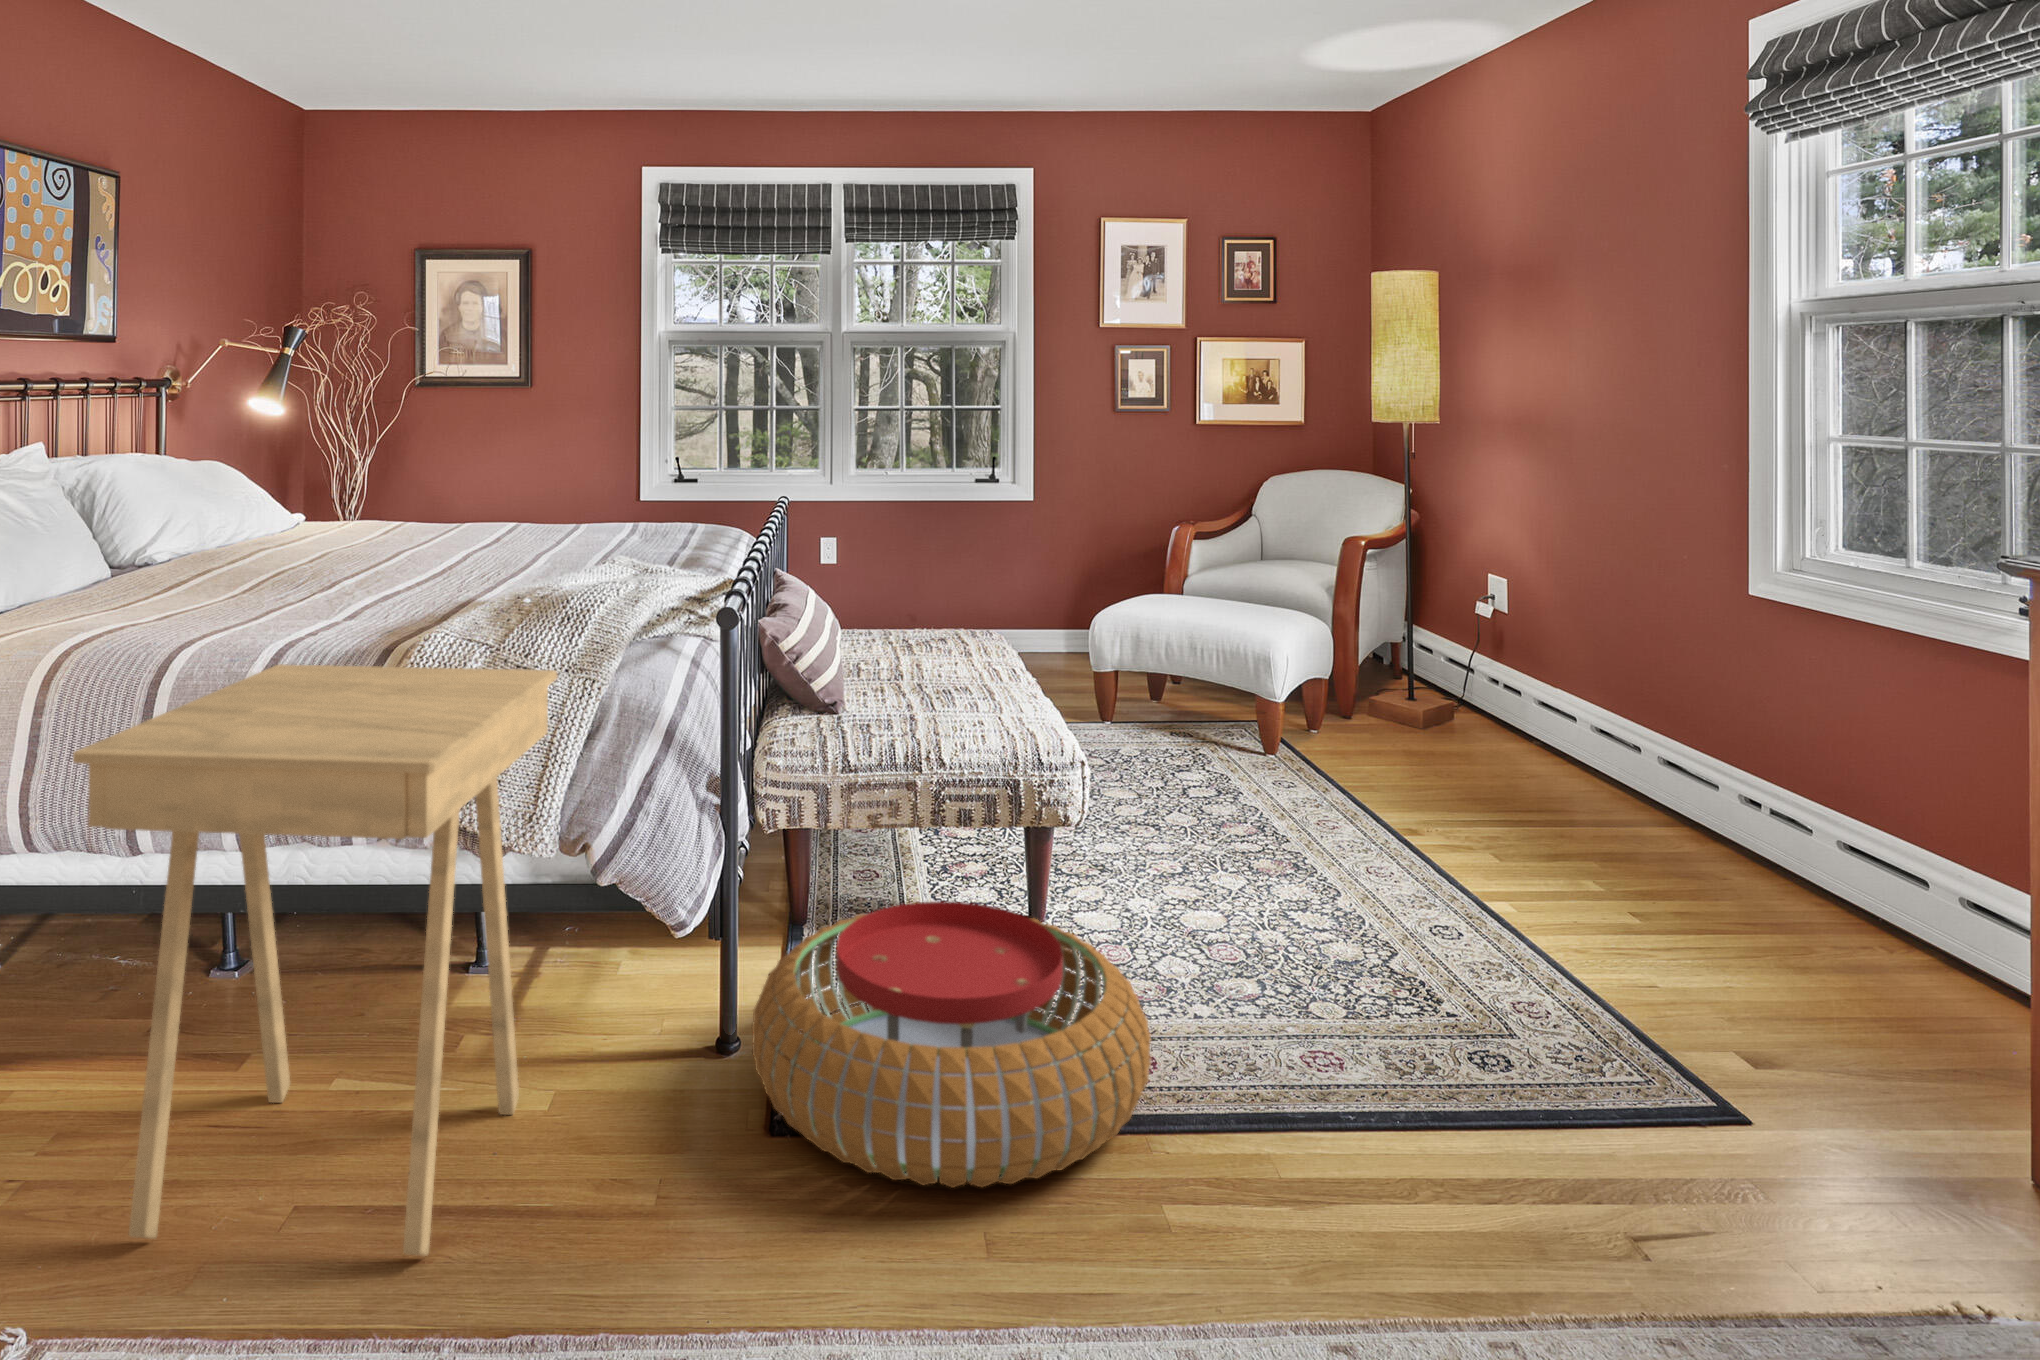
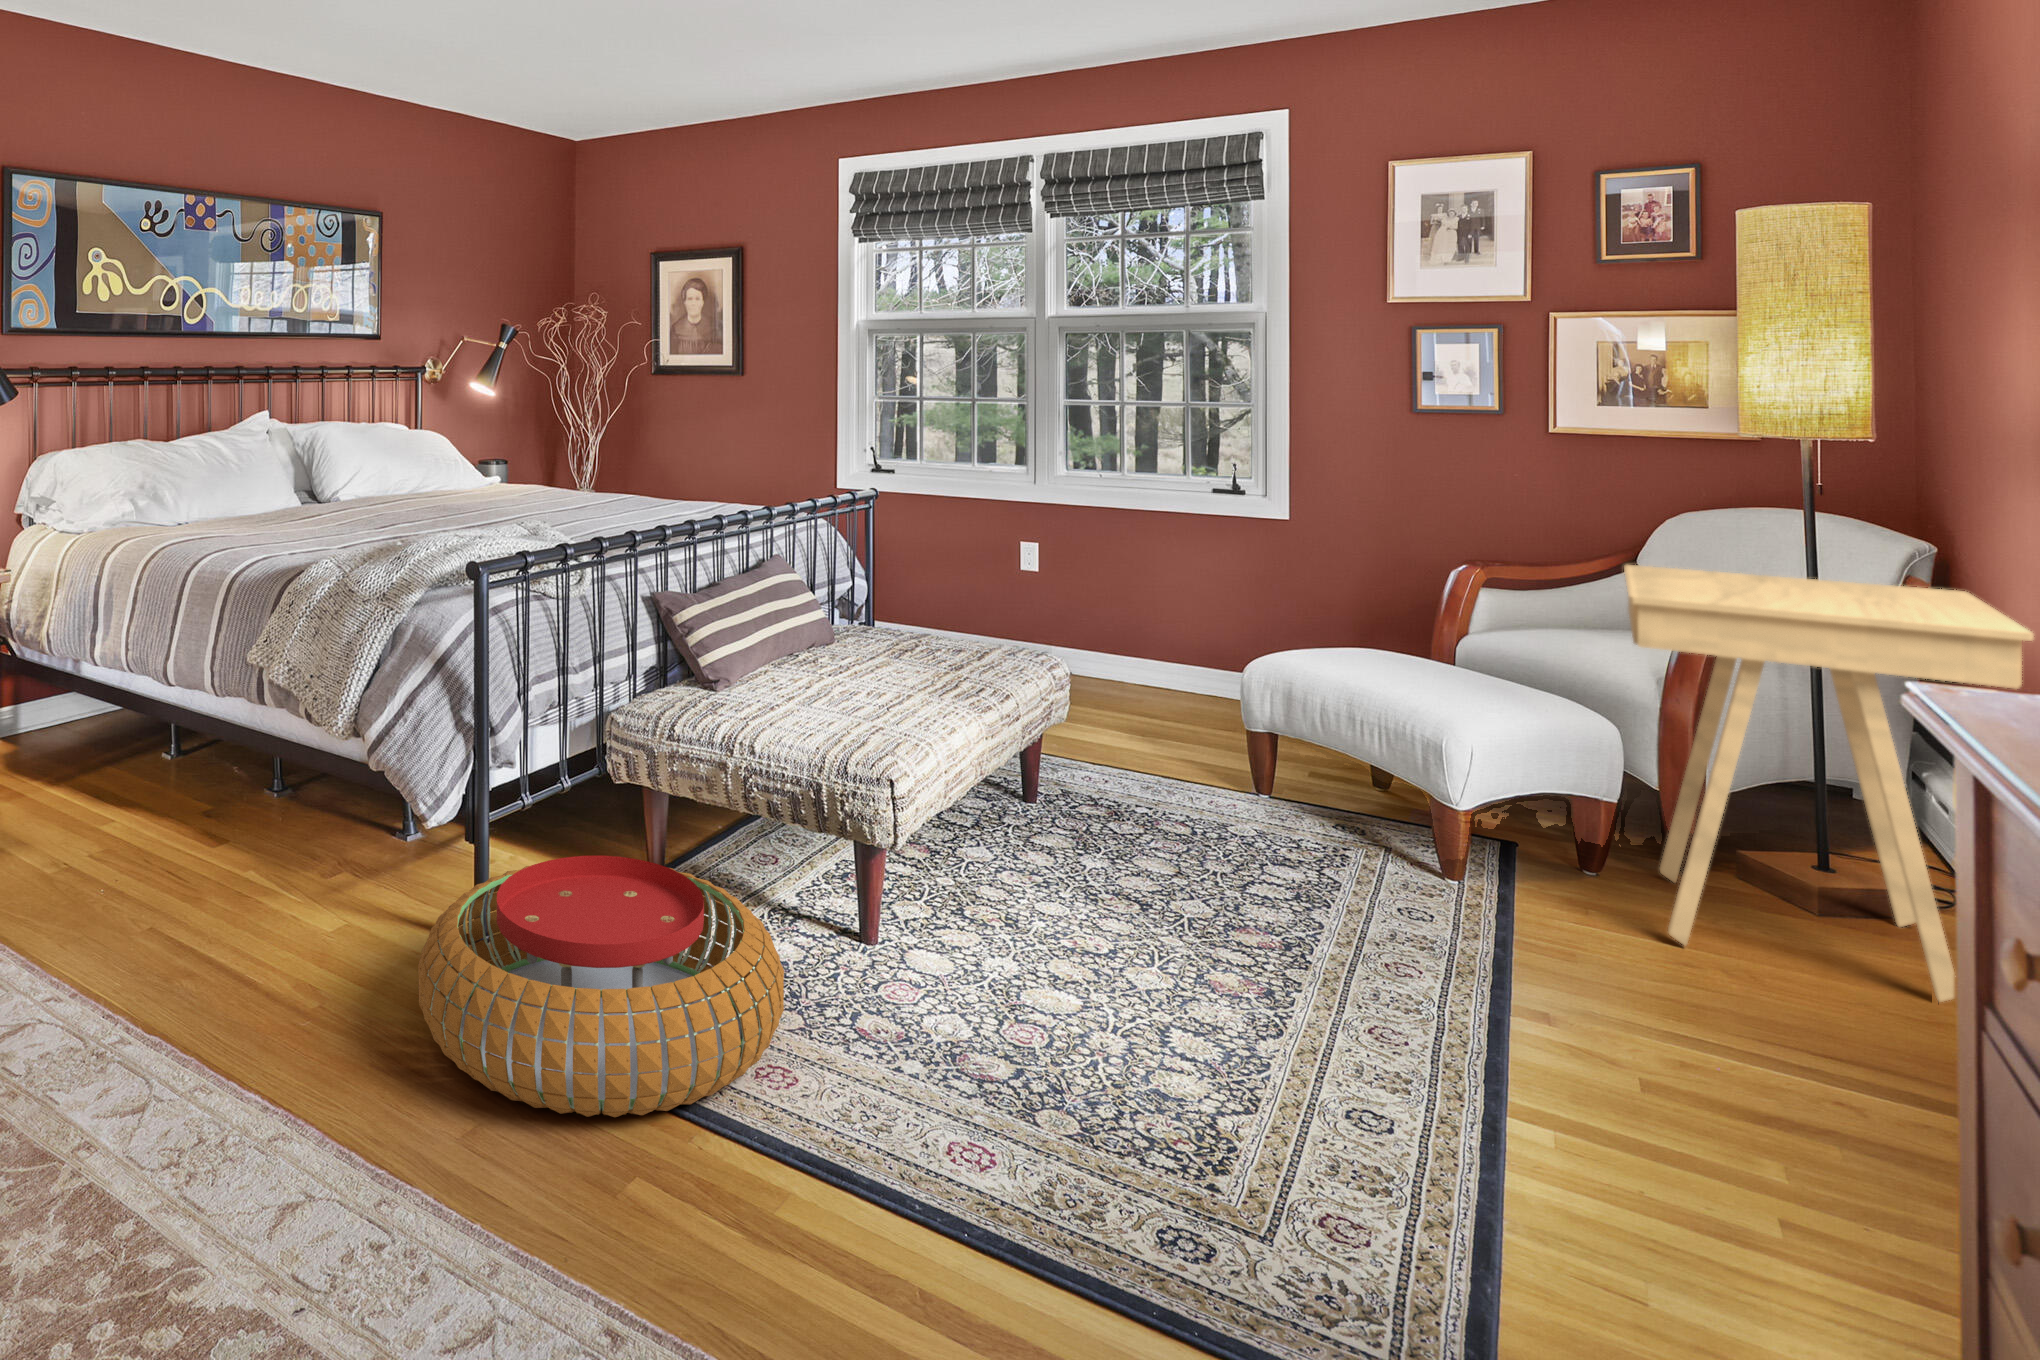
side table: present [73,664,557,1256] -> present [1624,565,2033,1002]

